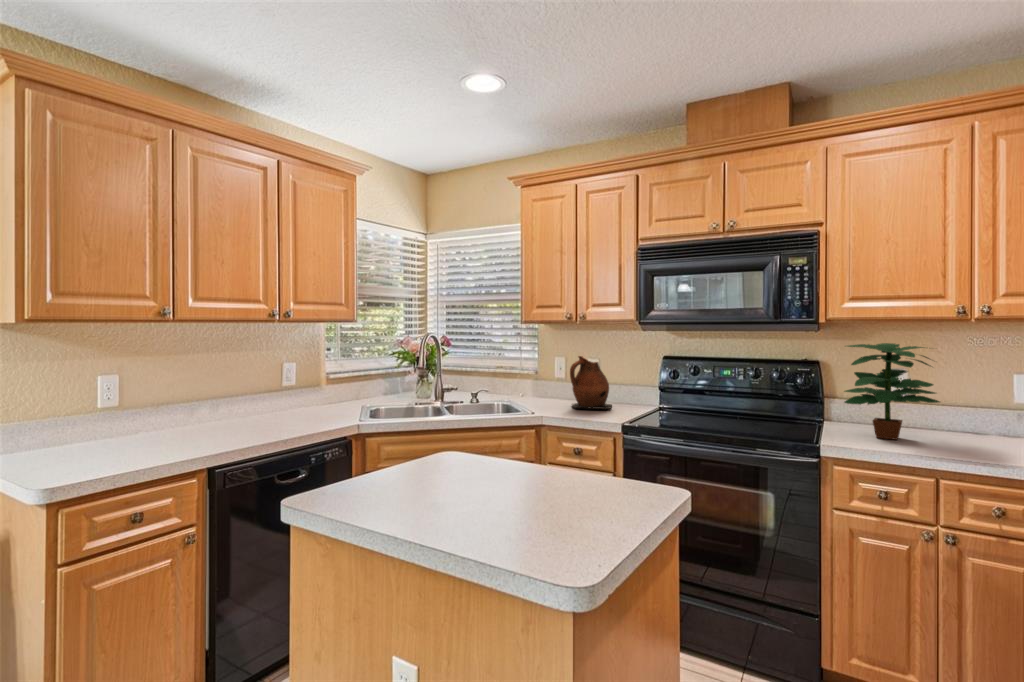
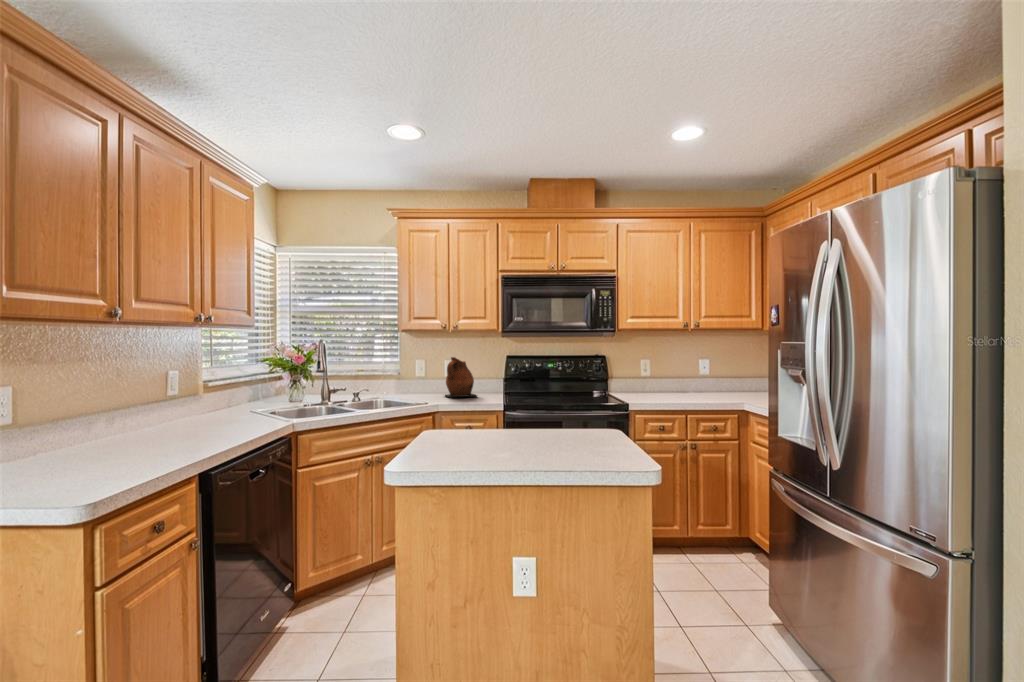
potted plant: present [844,343,940,440] -> none [630,343,677,398]

